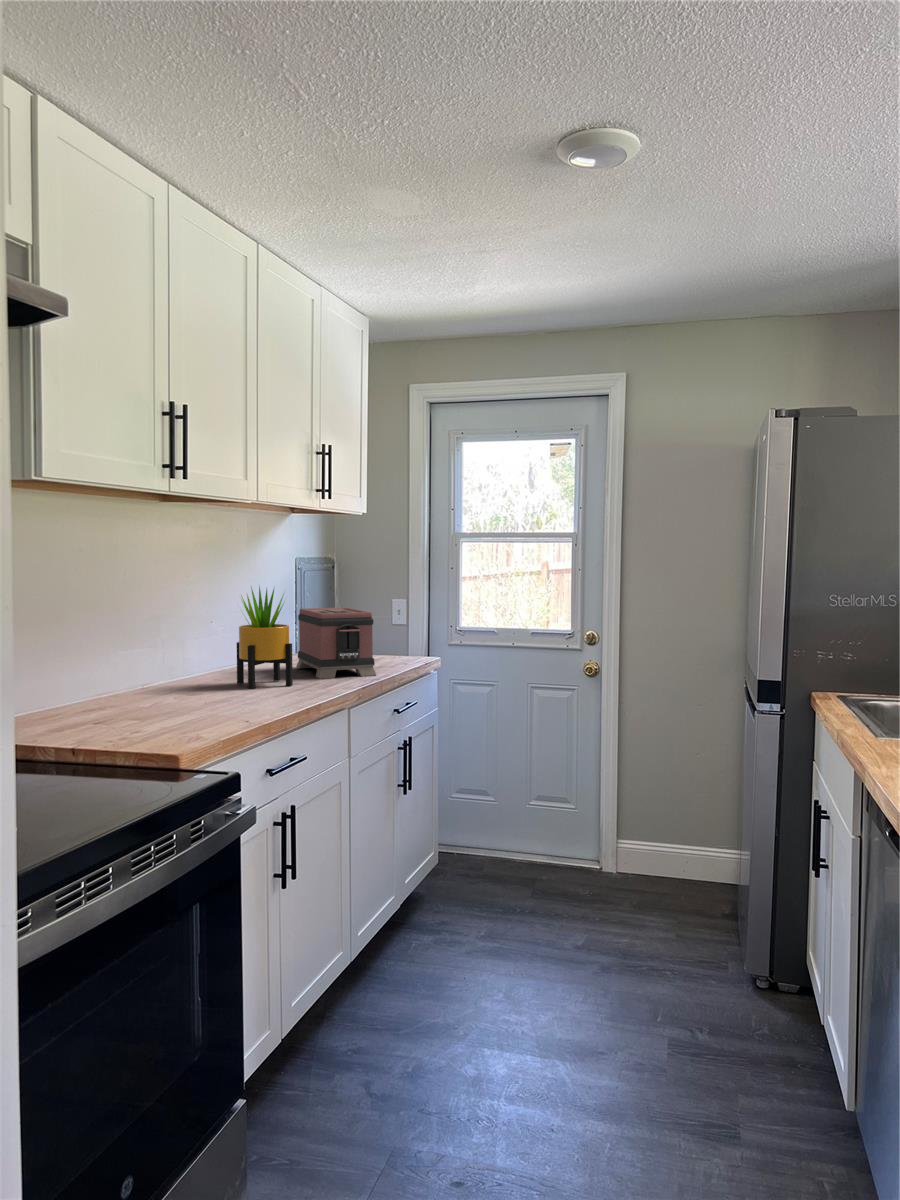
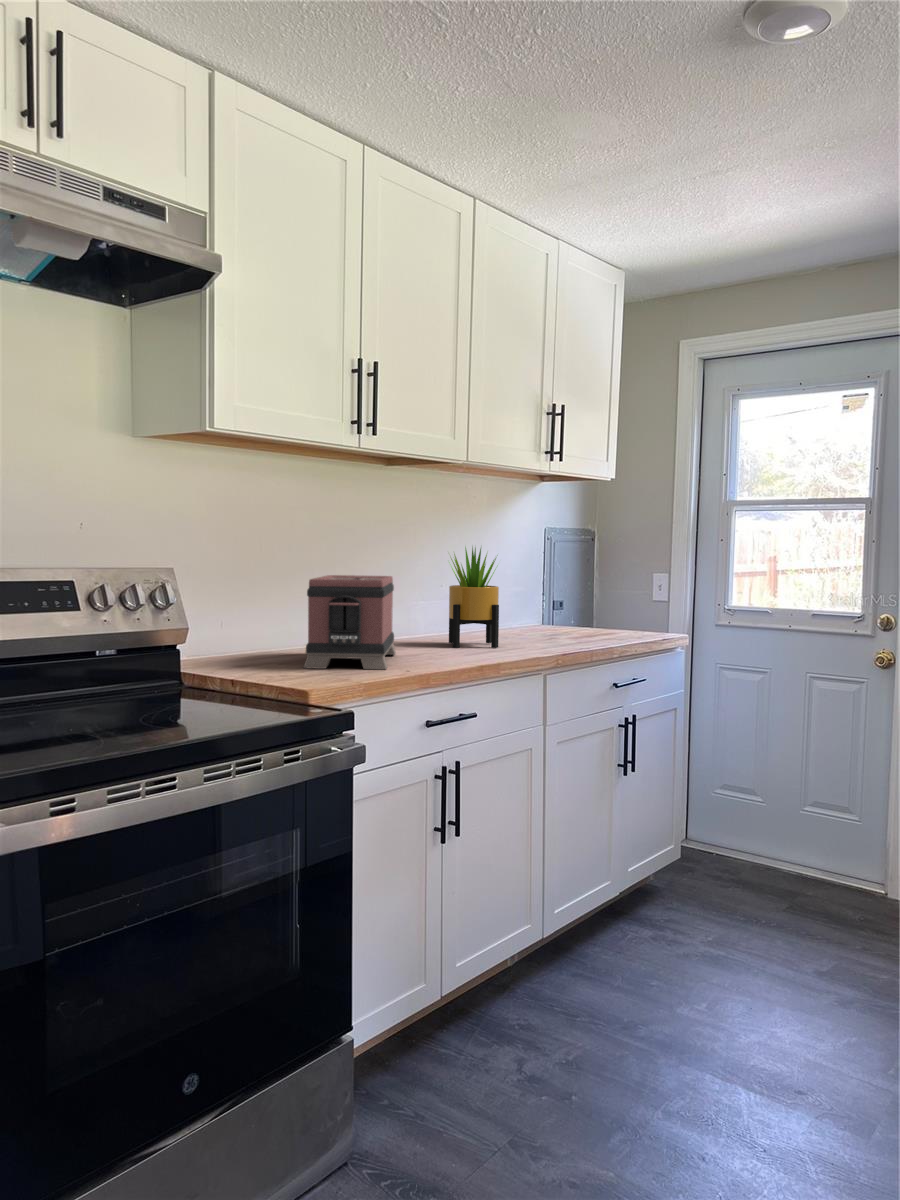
toaster: present [296,608,376,679] -> present [304,575,396,669]

